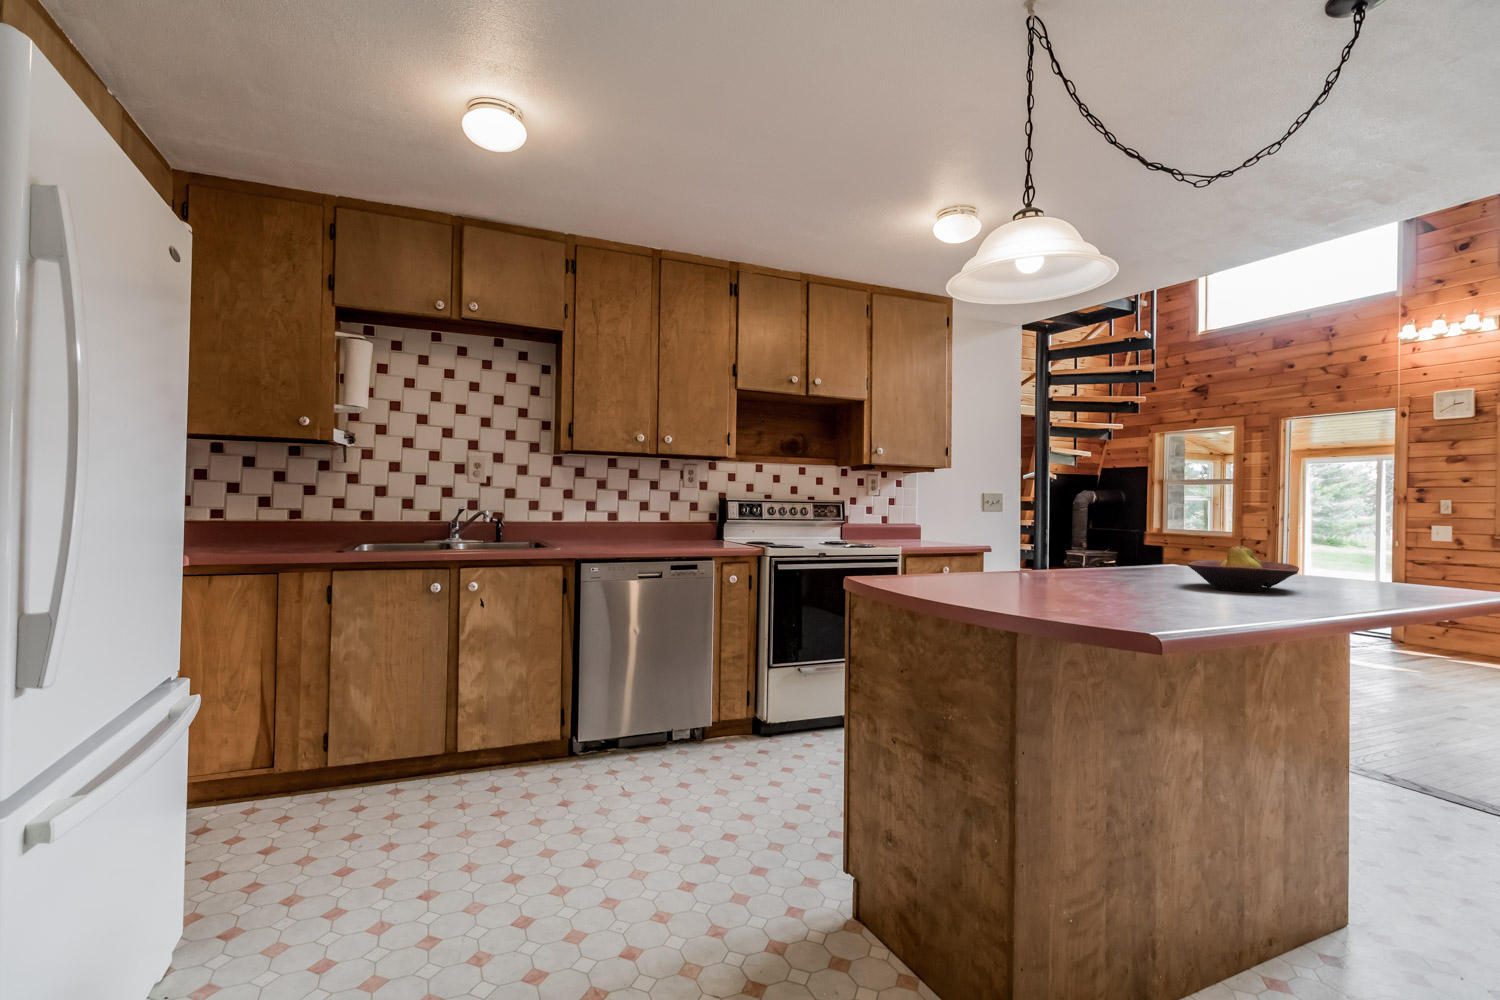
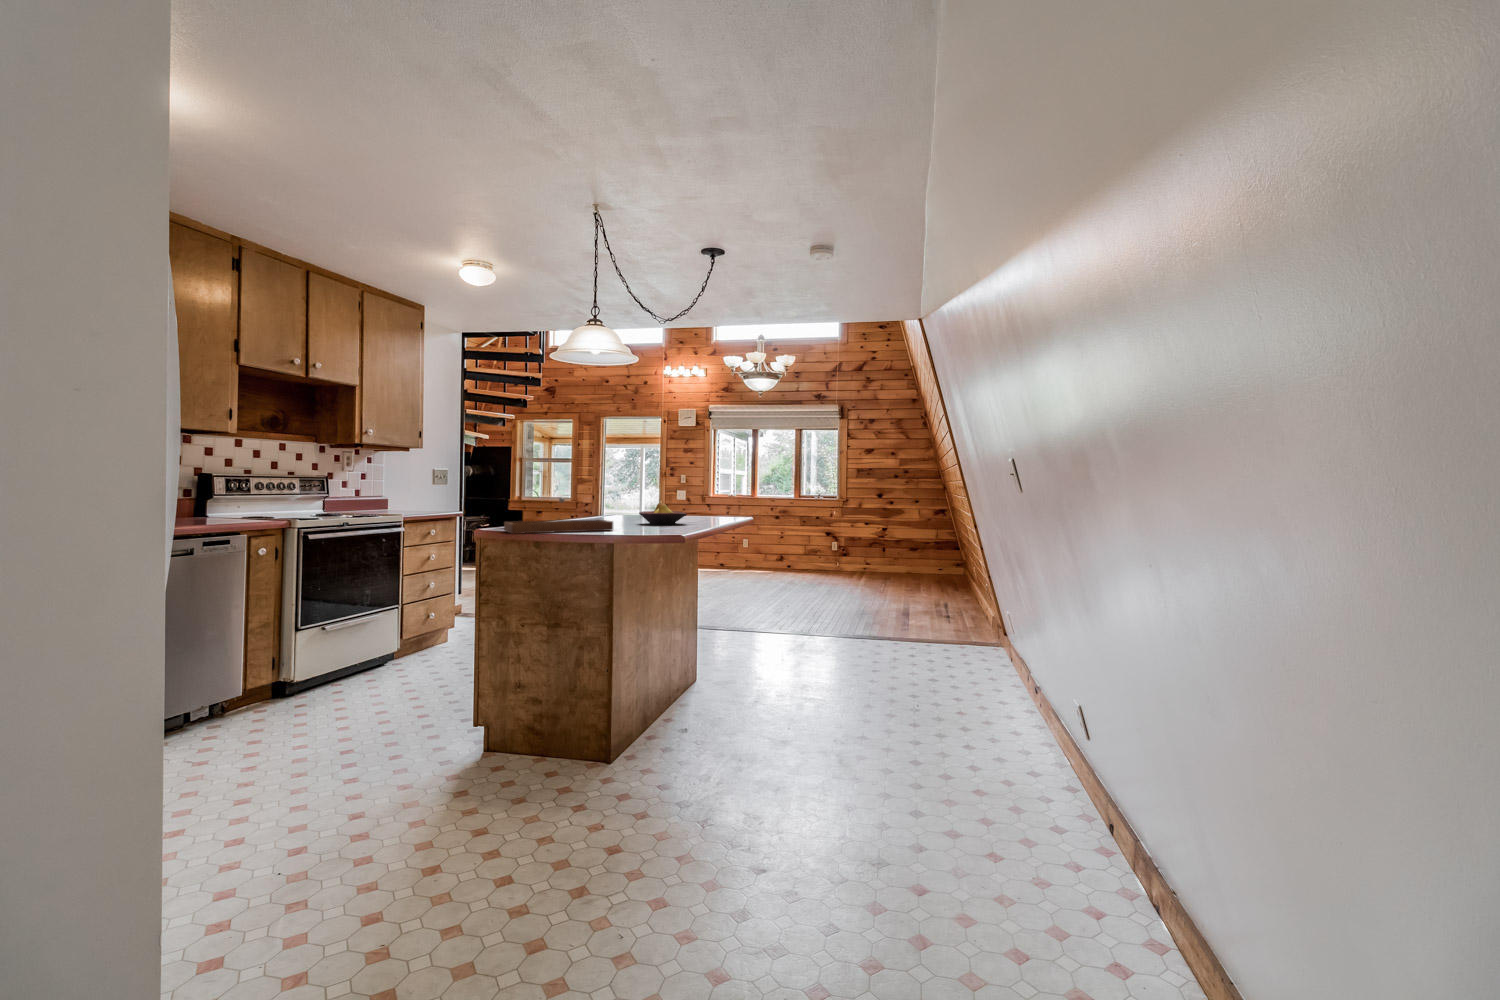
tray: none [874,528,1059,594] -> present [504,498,613,534]

